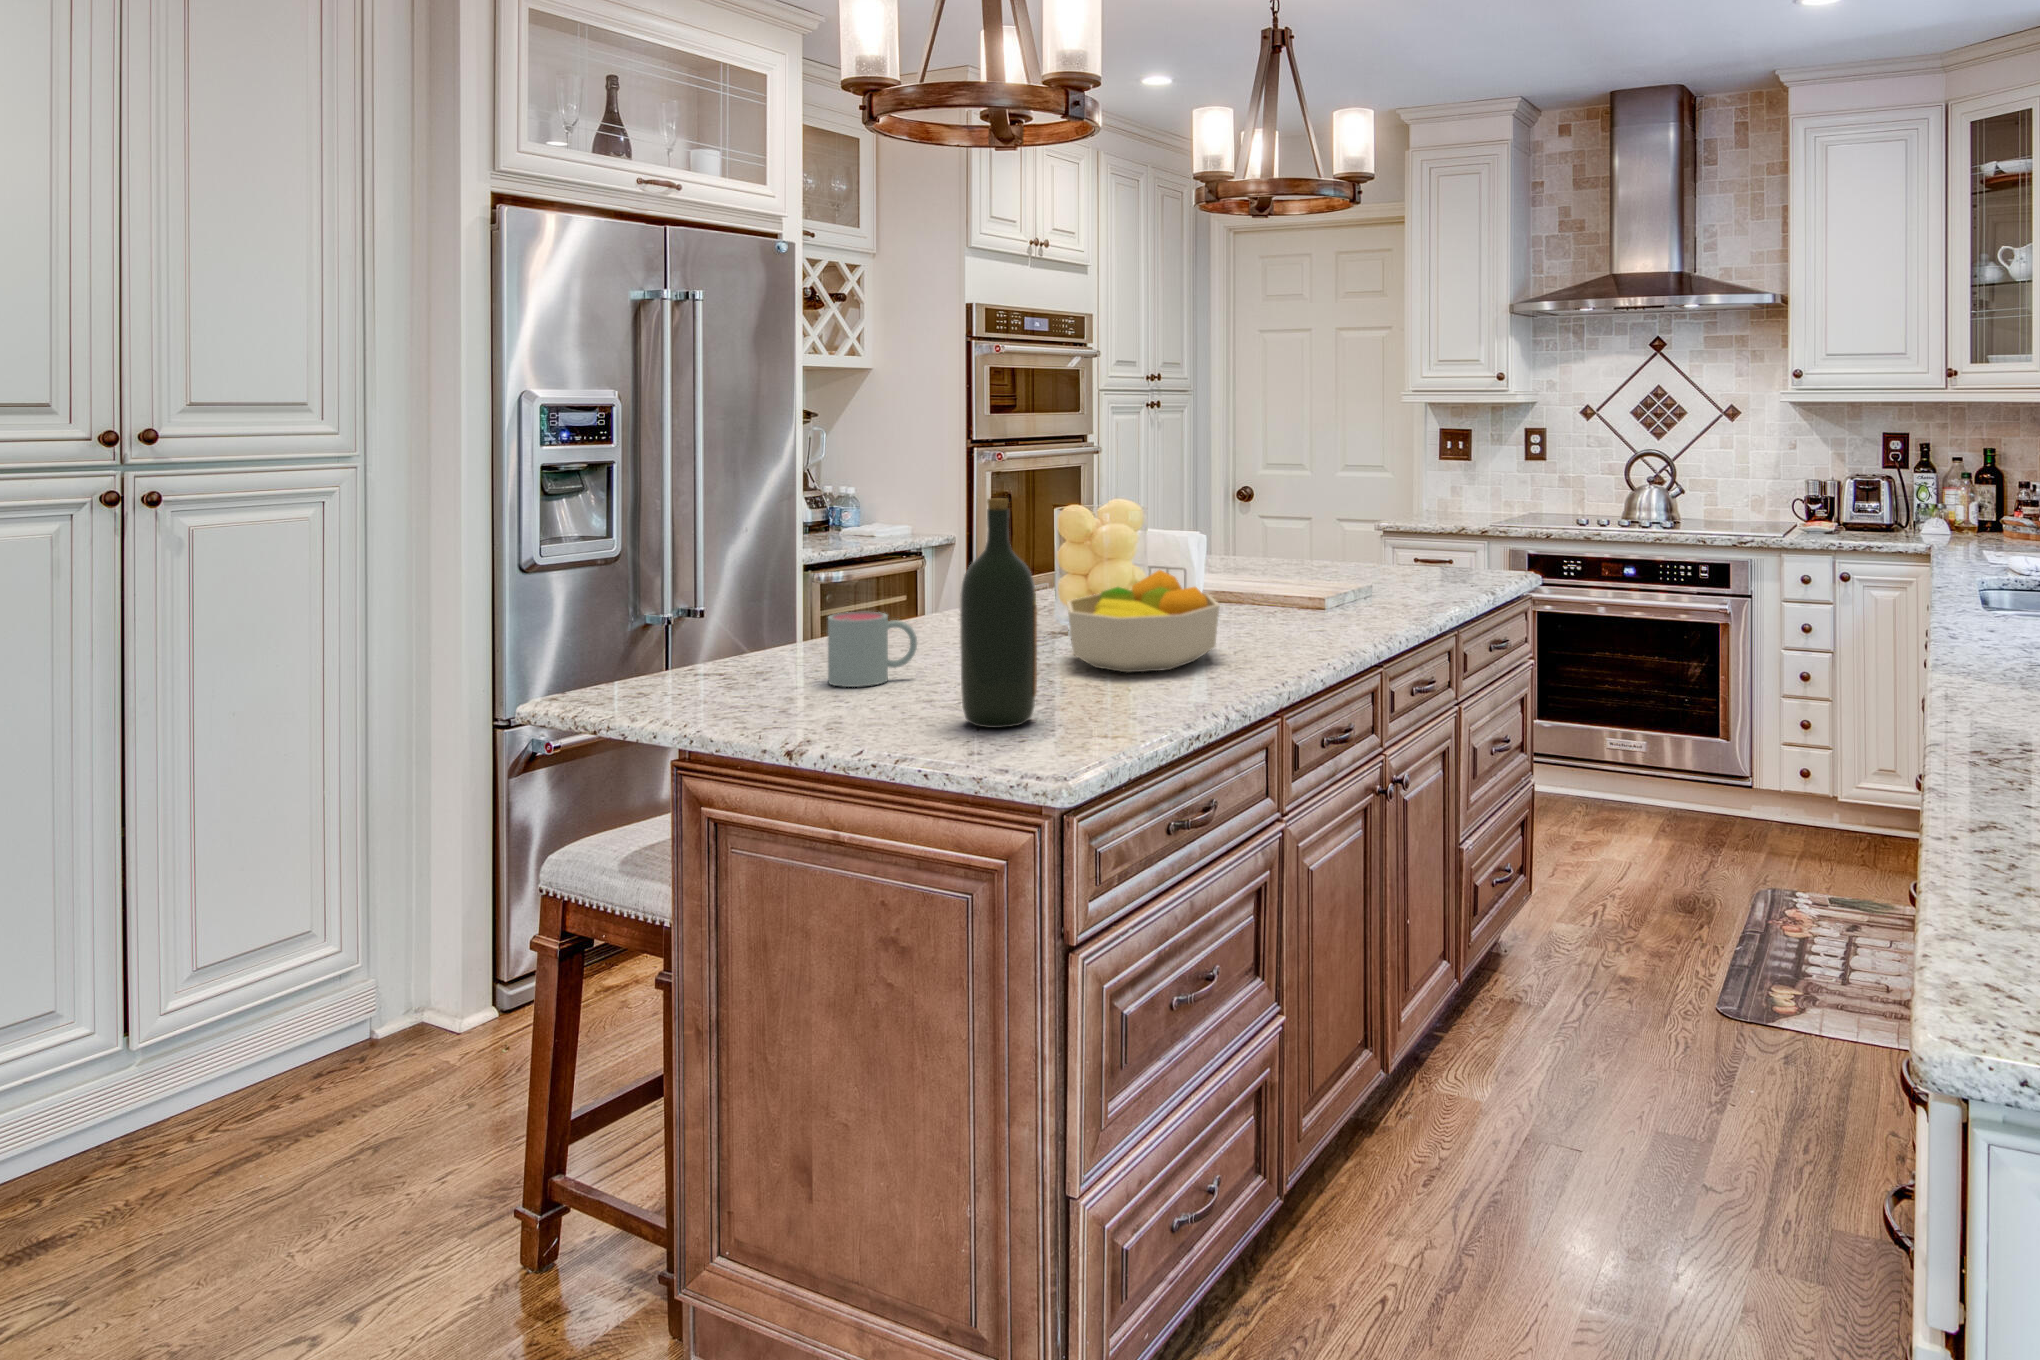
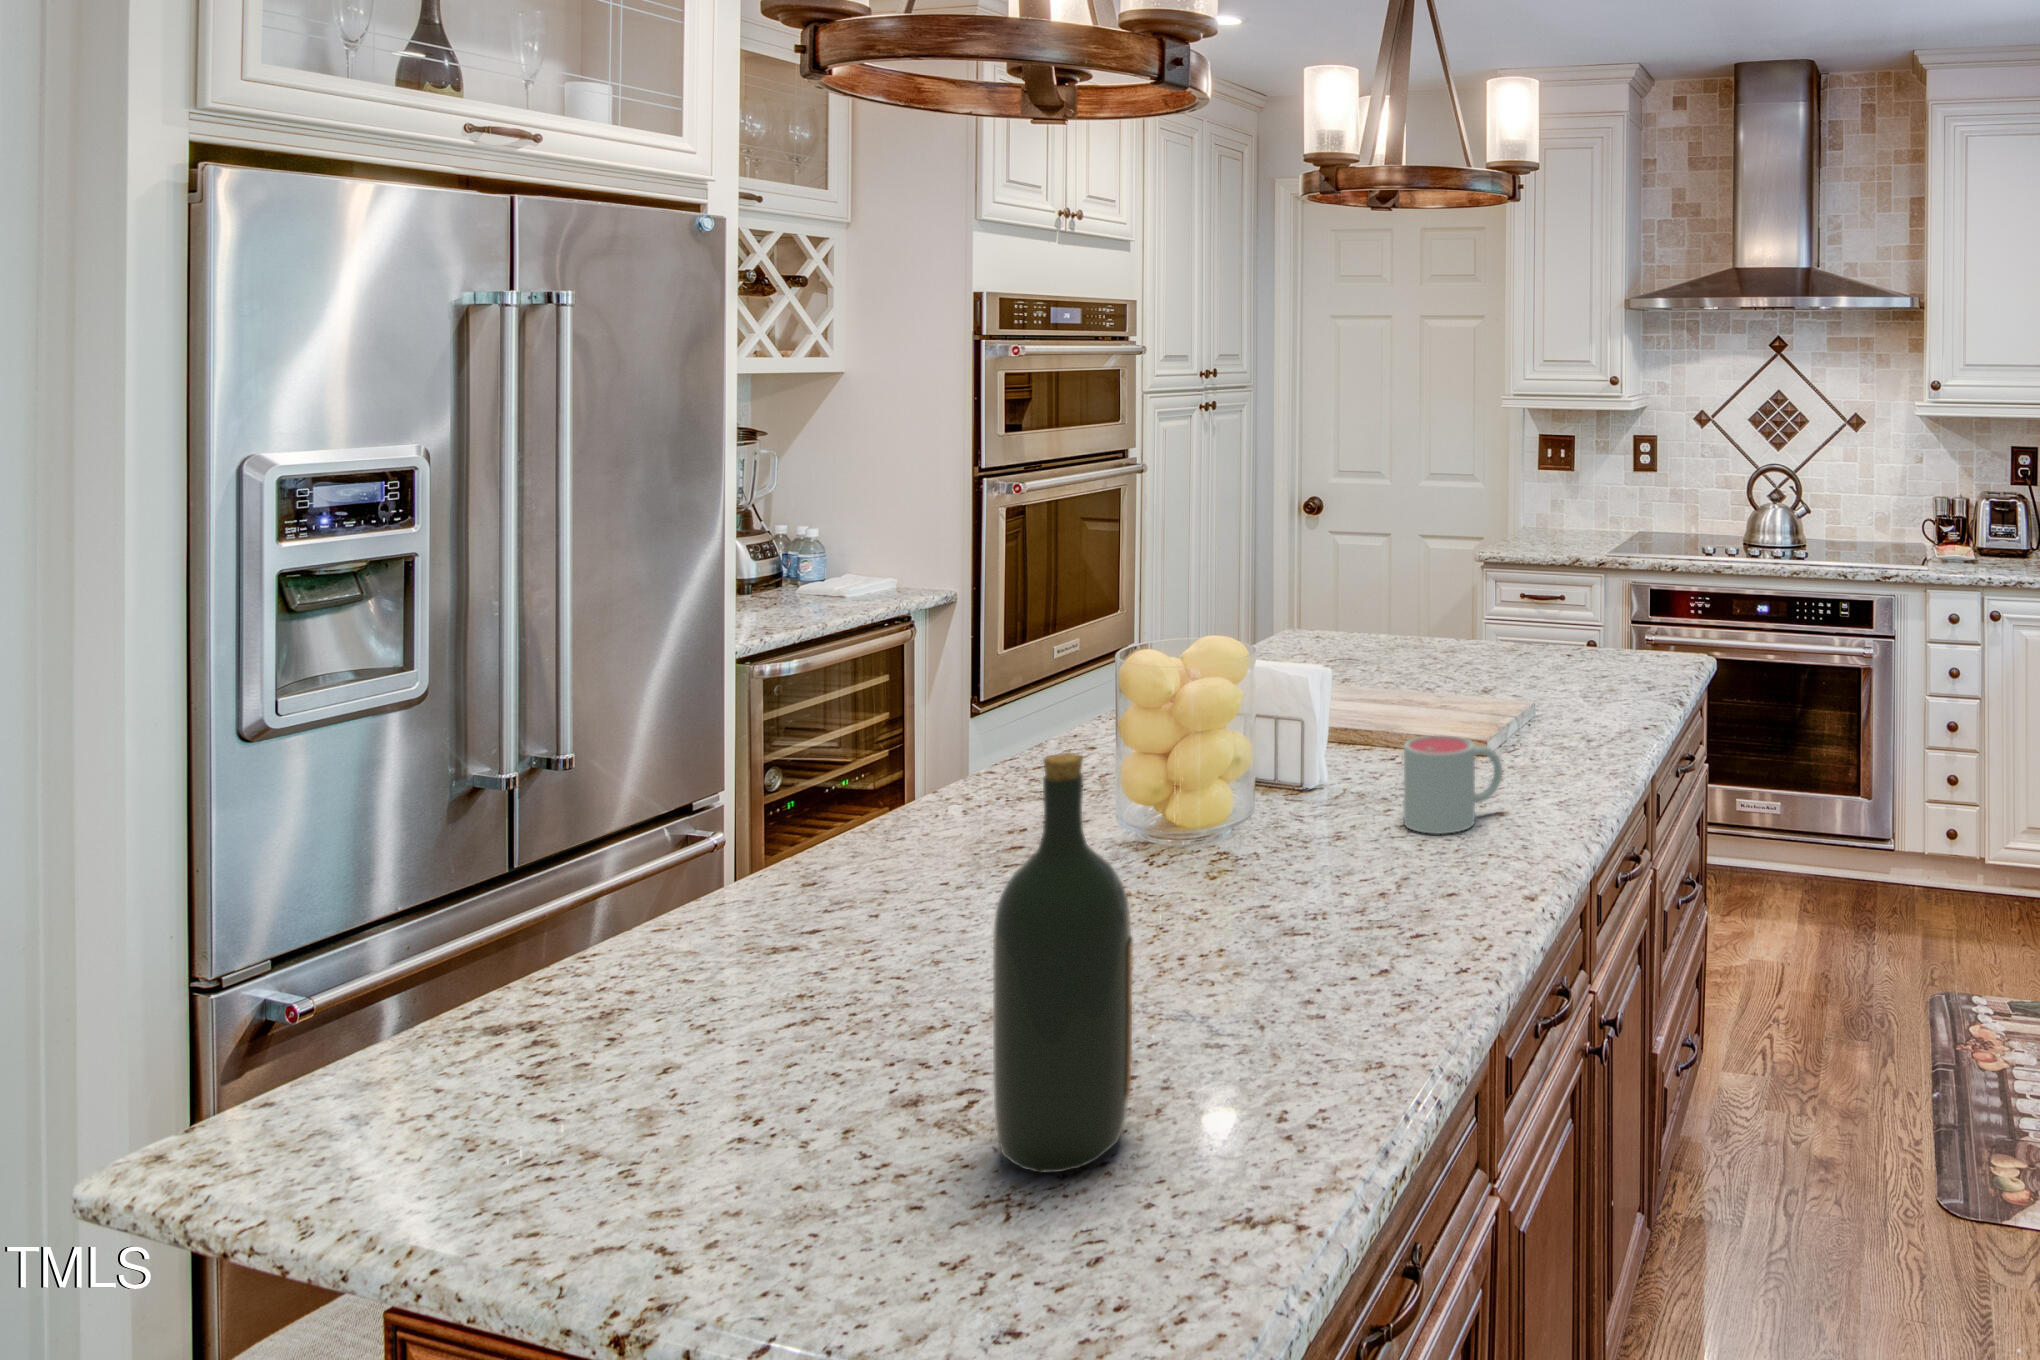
fruit bowl: present [1067,570,1220,673] -> none [1152,757,1389,952]
mug: present [828,612,917,687] -> present [1404,735,1502,834]

